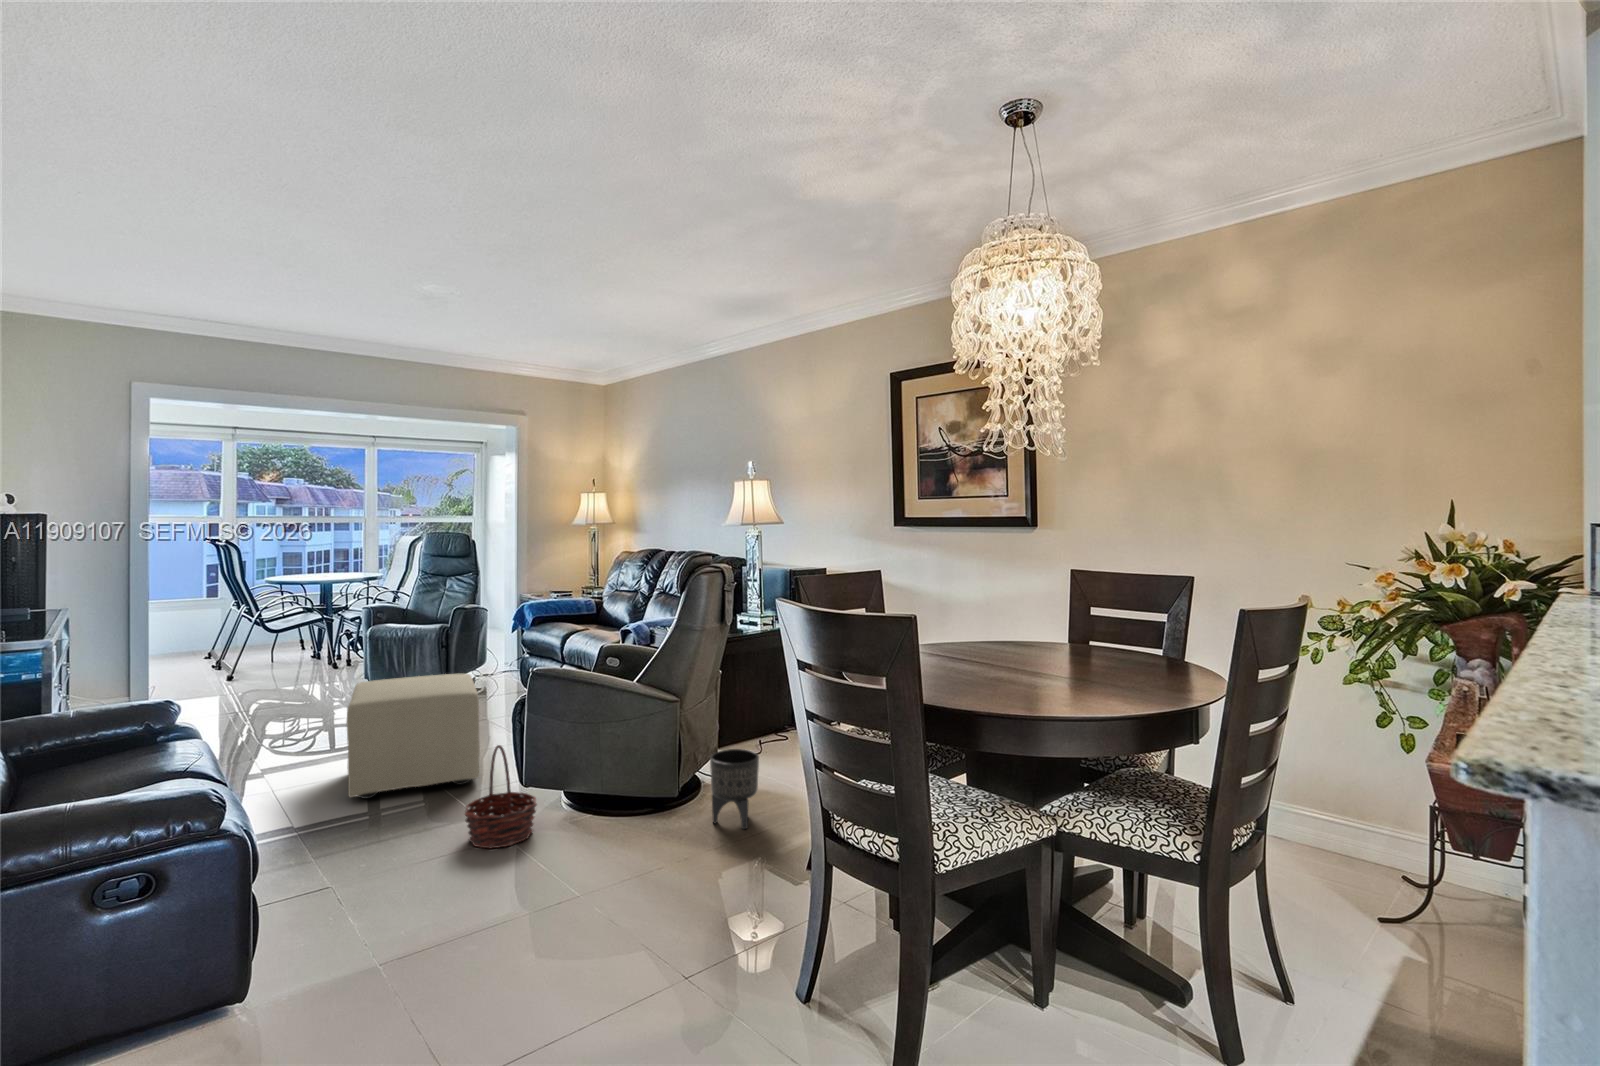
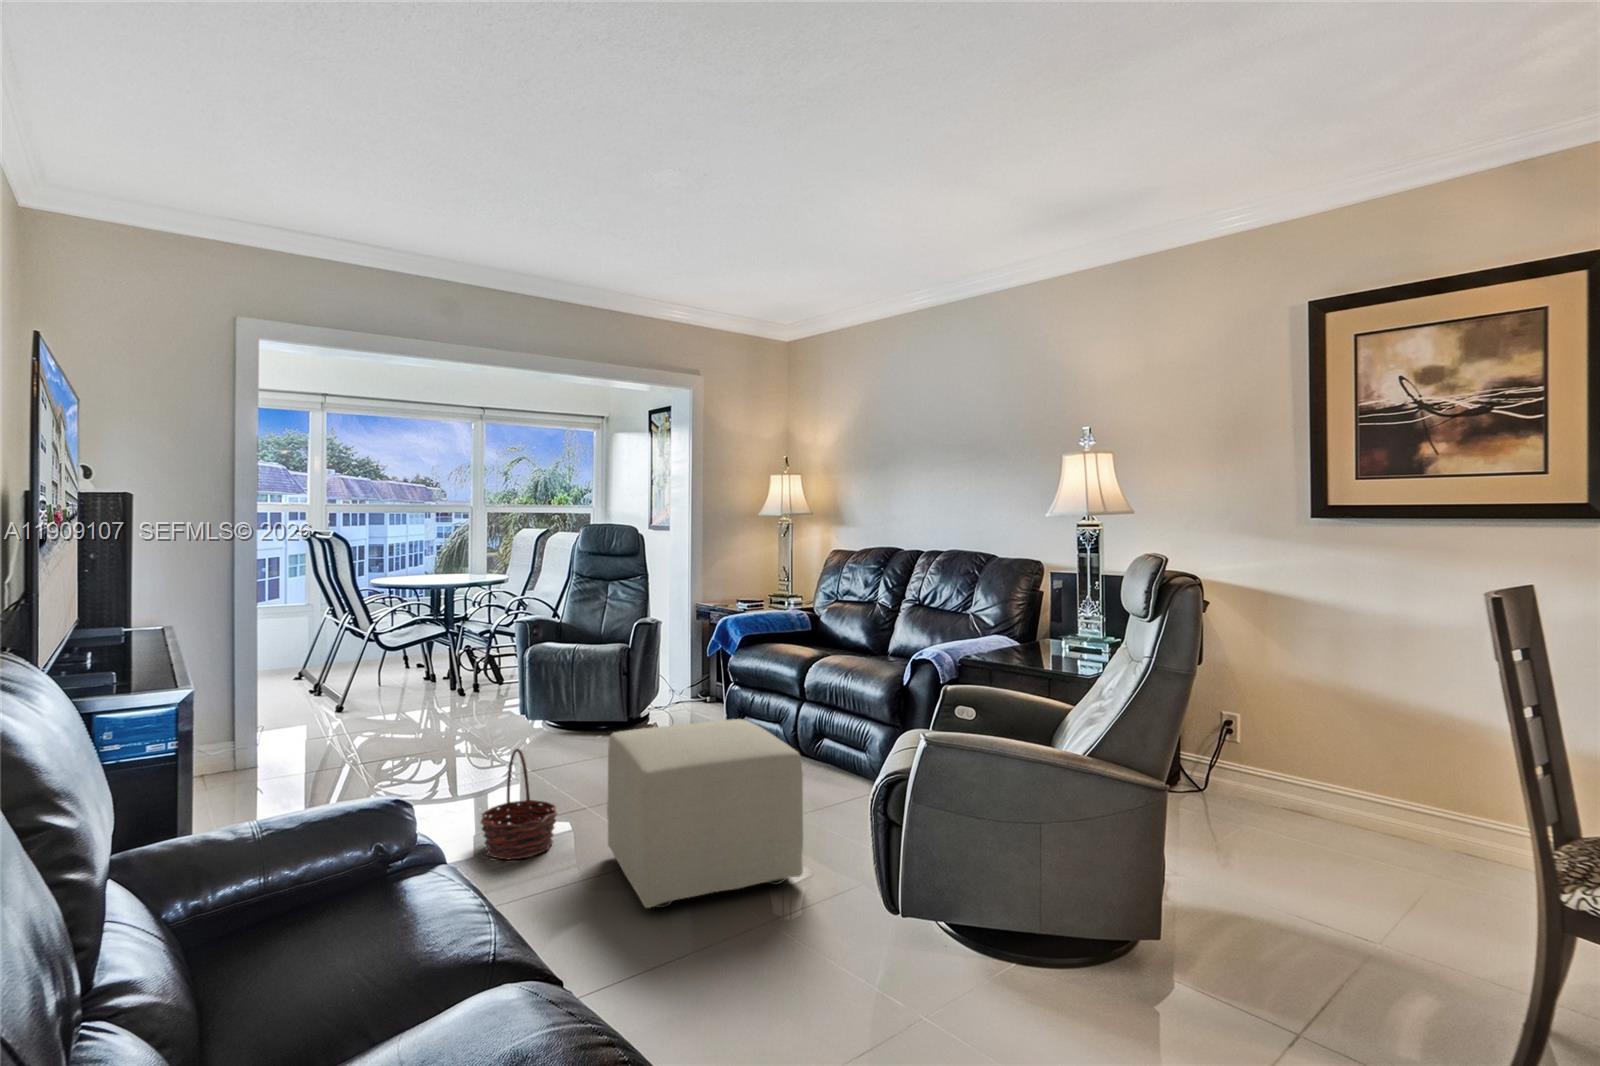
basket: present [465,745,537,848] -> present [481,749,557,859]
planter: present [710,749,759,829] -> none [1215,851,1301,983]

